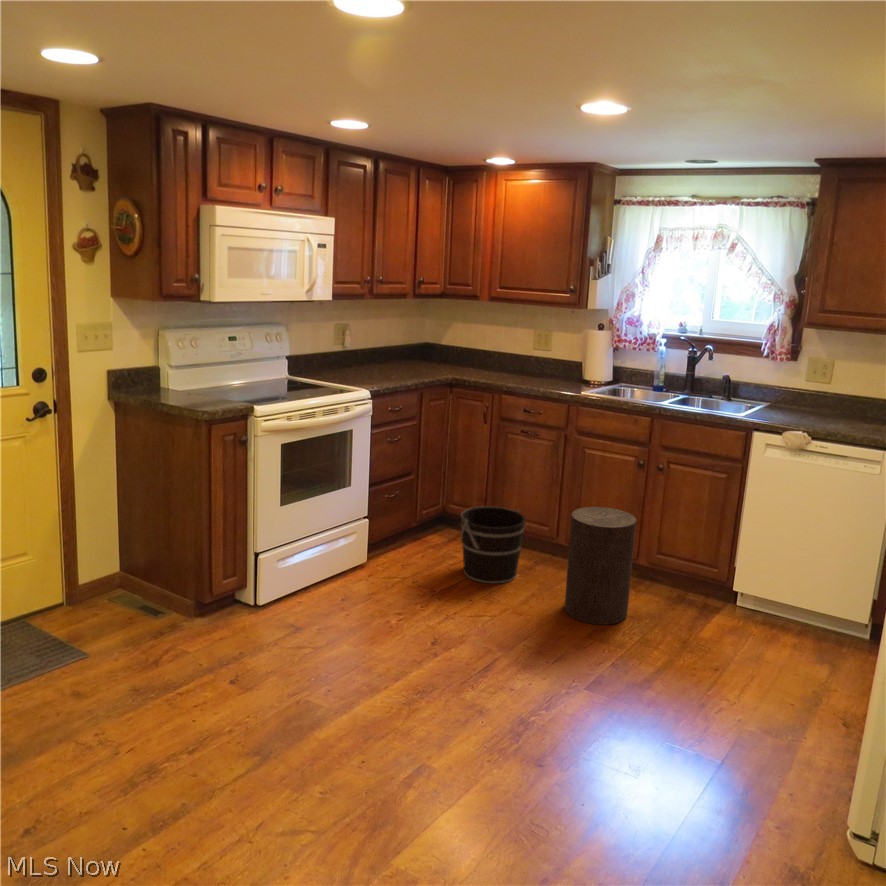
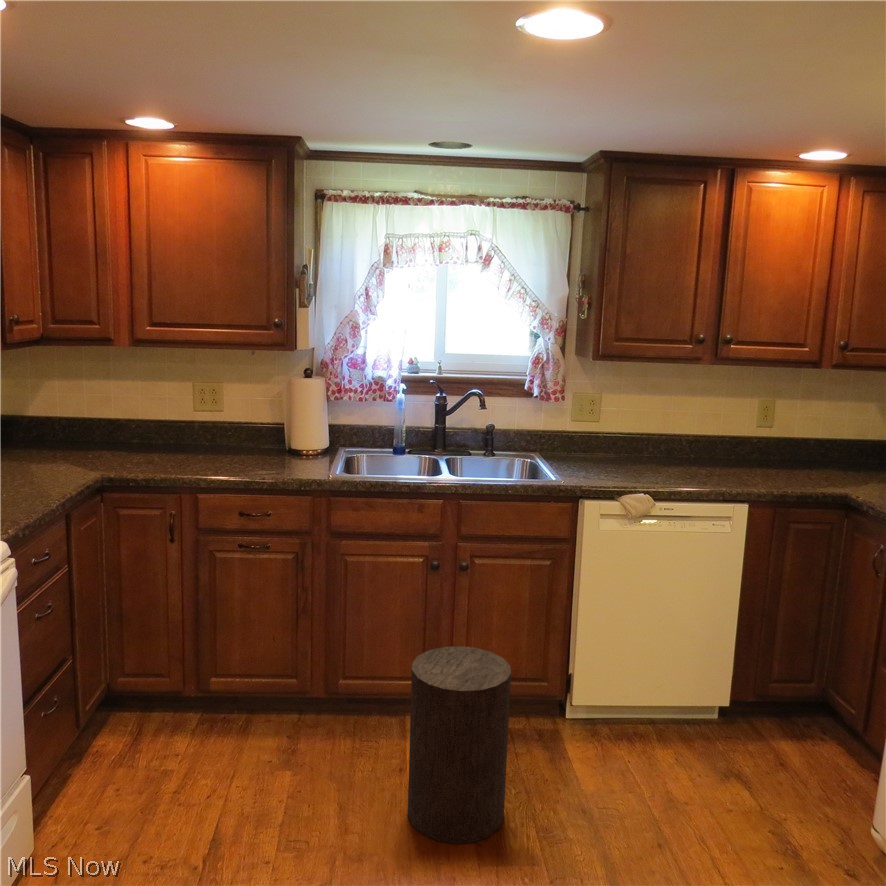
bucket: present [461,506,526,583] -> none [191,675,306,826]

